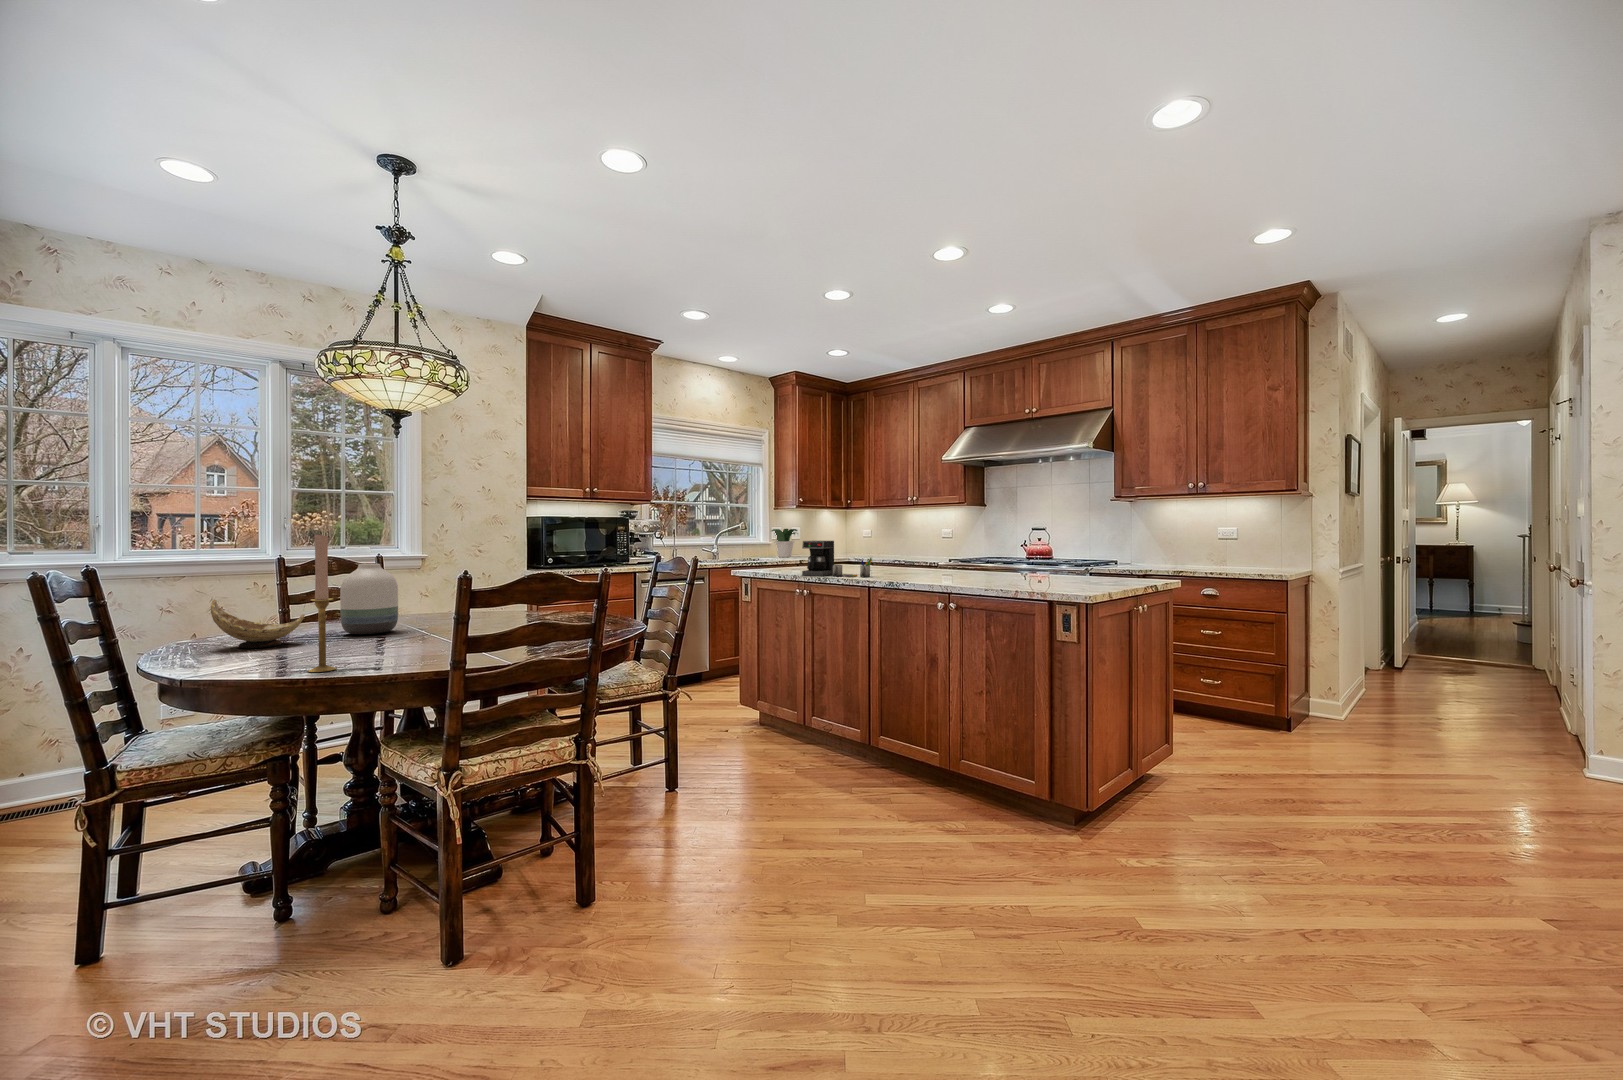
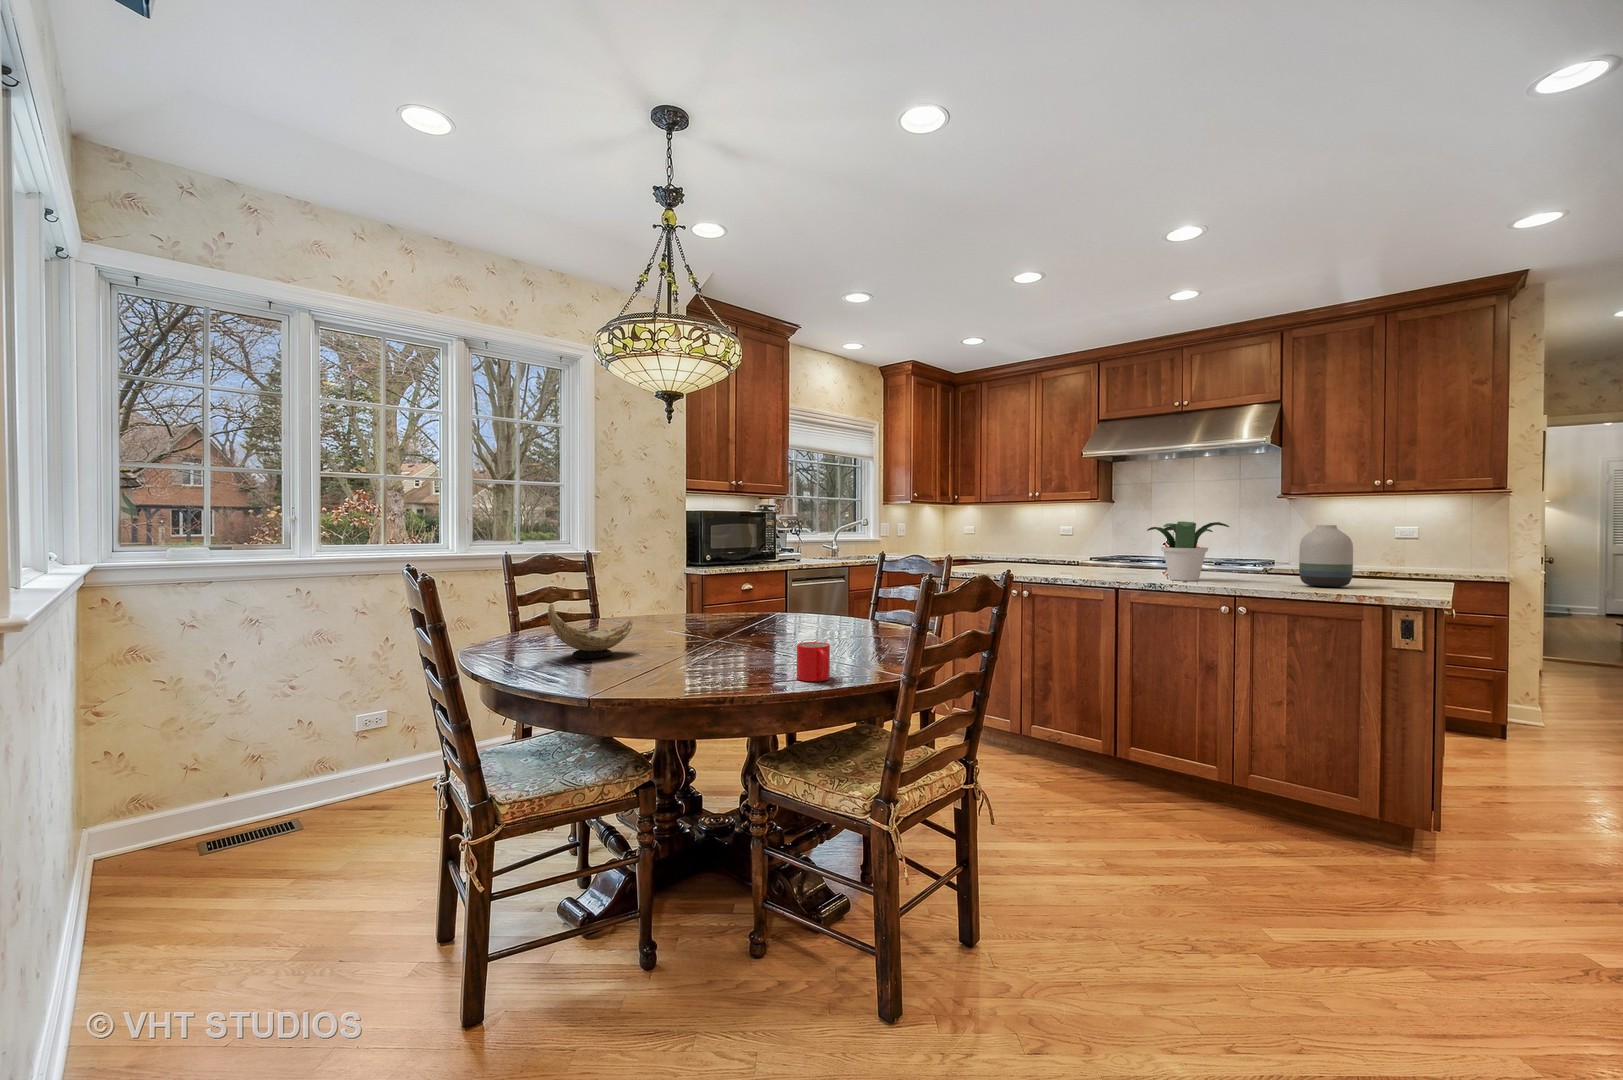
potted plant: present [771,529,797,557] -> present [1147,521,1229,581]
candlestick: present [309,533,337,672] -> none [738,530,764,689]
coffee maker: present [802,541,872,577] -> none [1030,538,1112,577]
vase: present [340,564,398,634] -> present [1299,525,1353,587]
mug: none [381,632,415,666] -> present [797,642,830,681]

